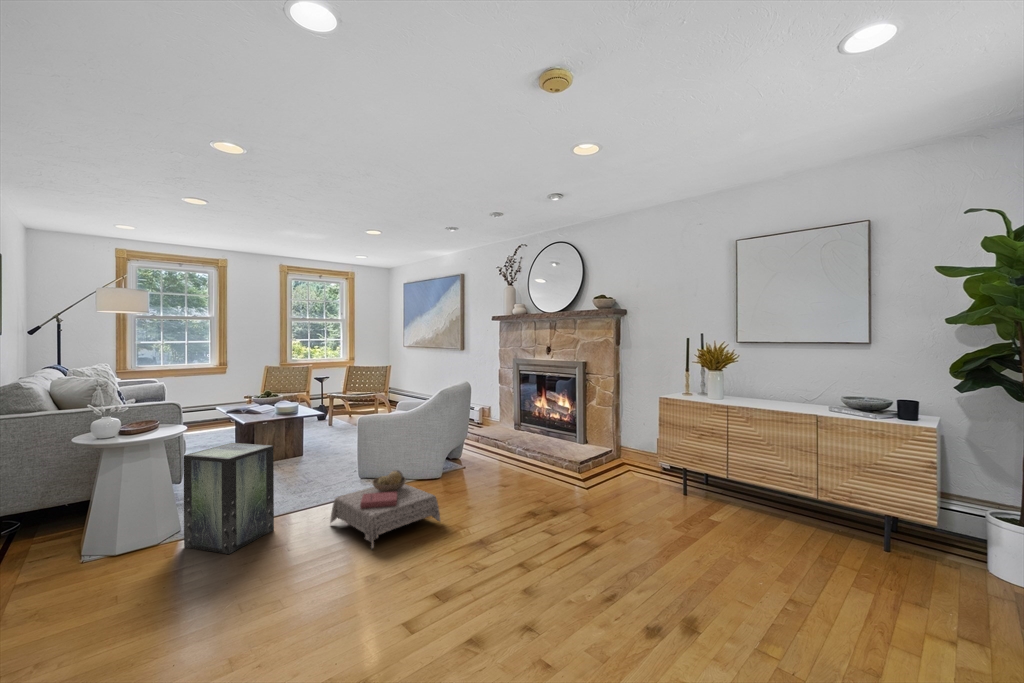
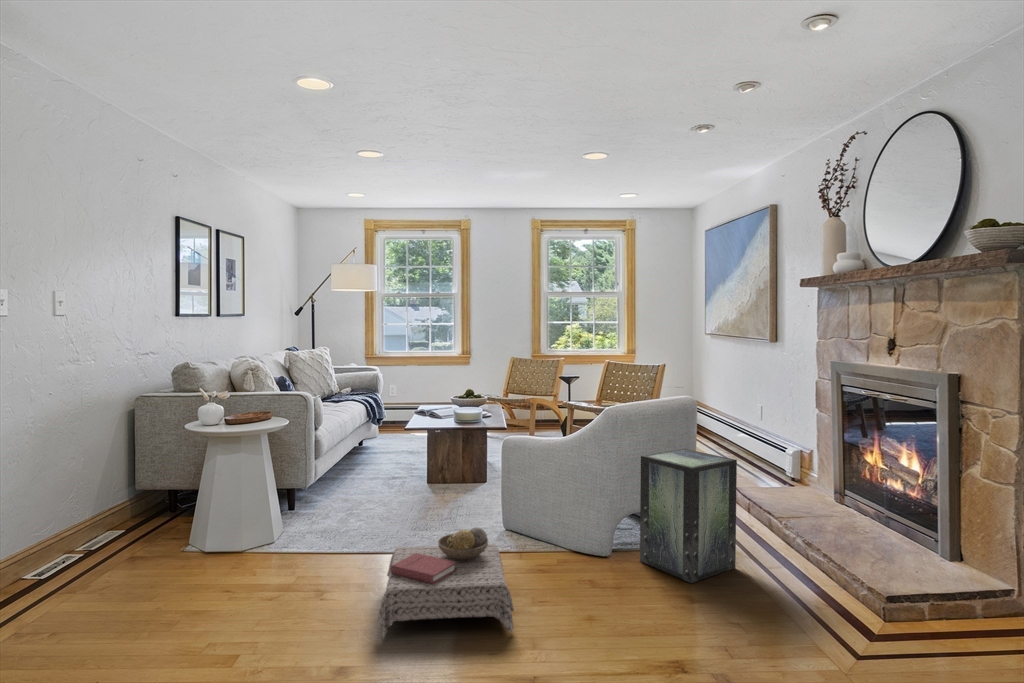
storage box: present [184,443,274,554] -> present [640,449,737,583]

